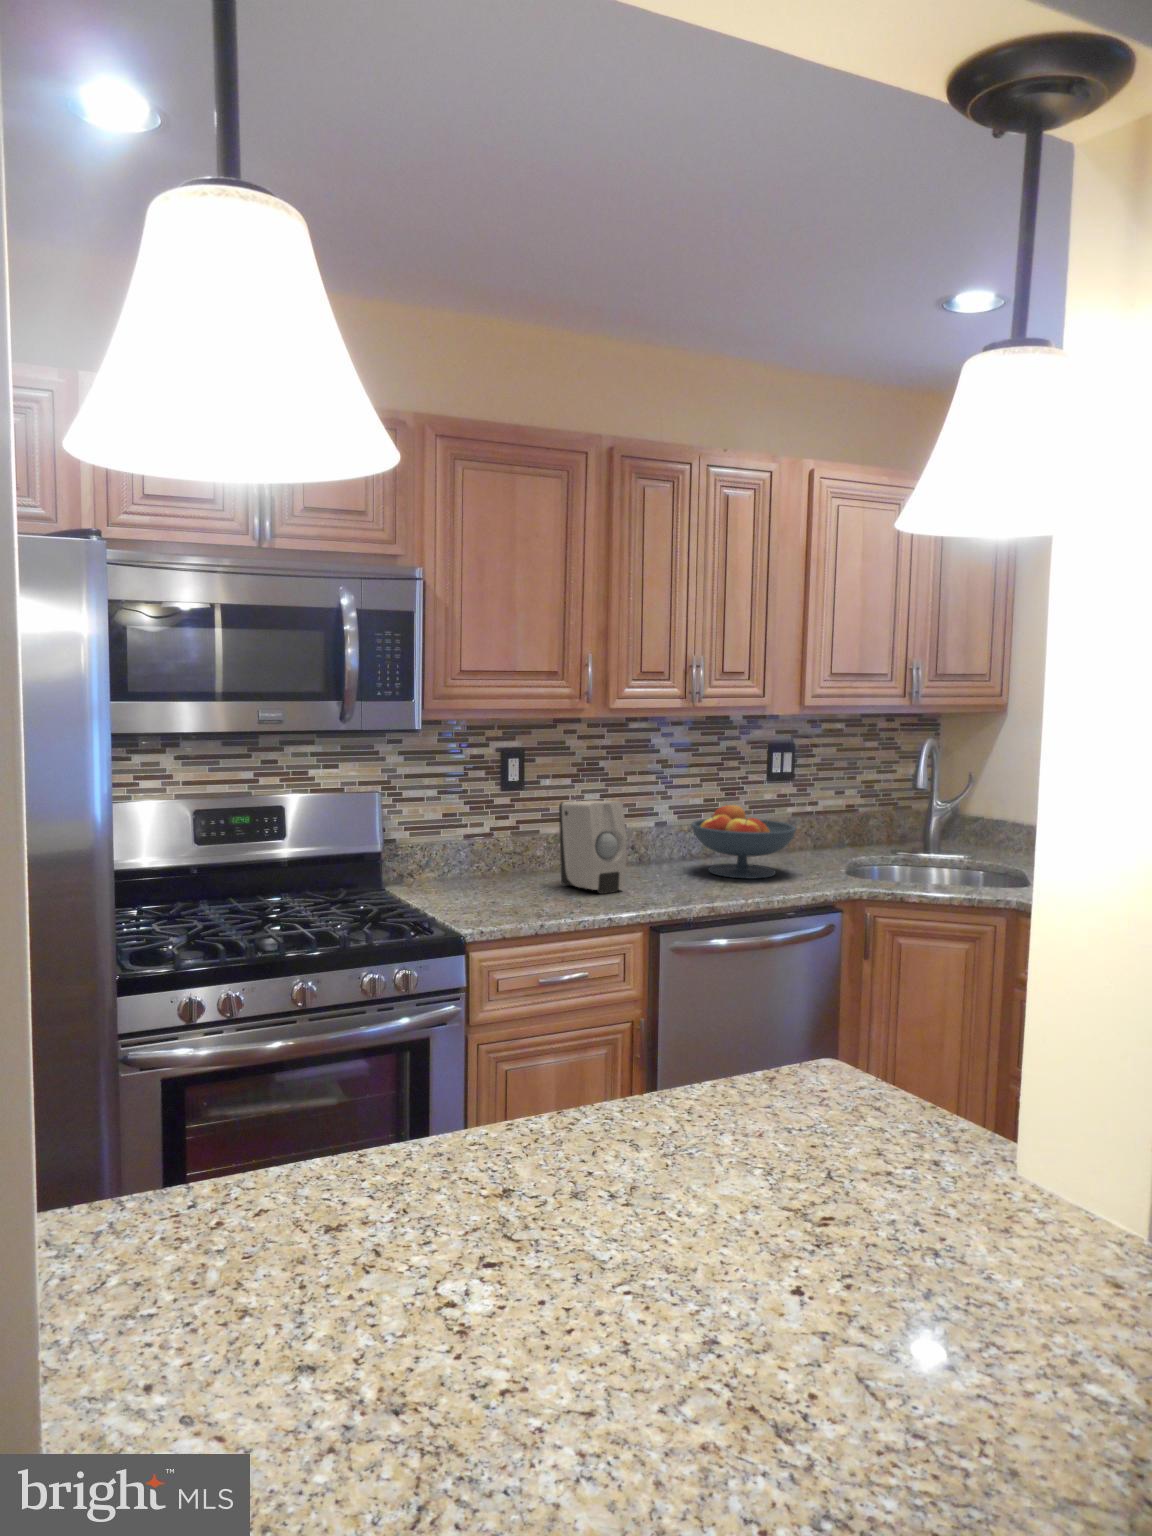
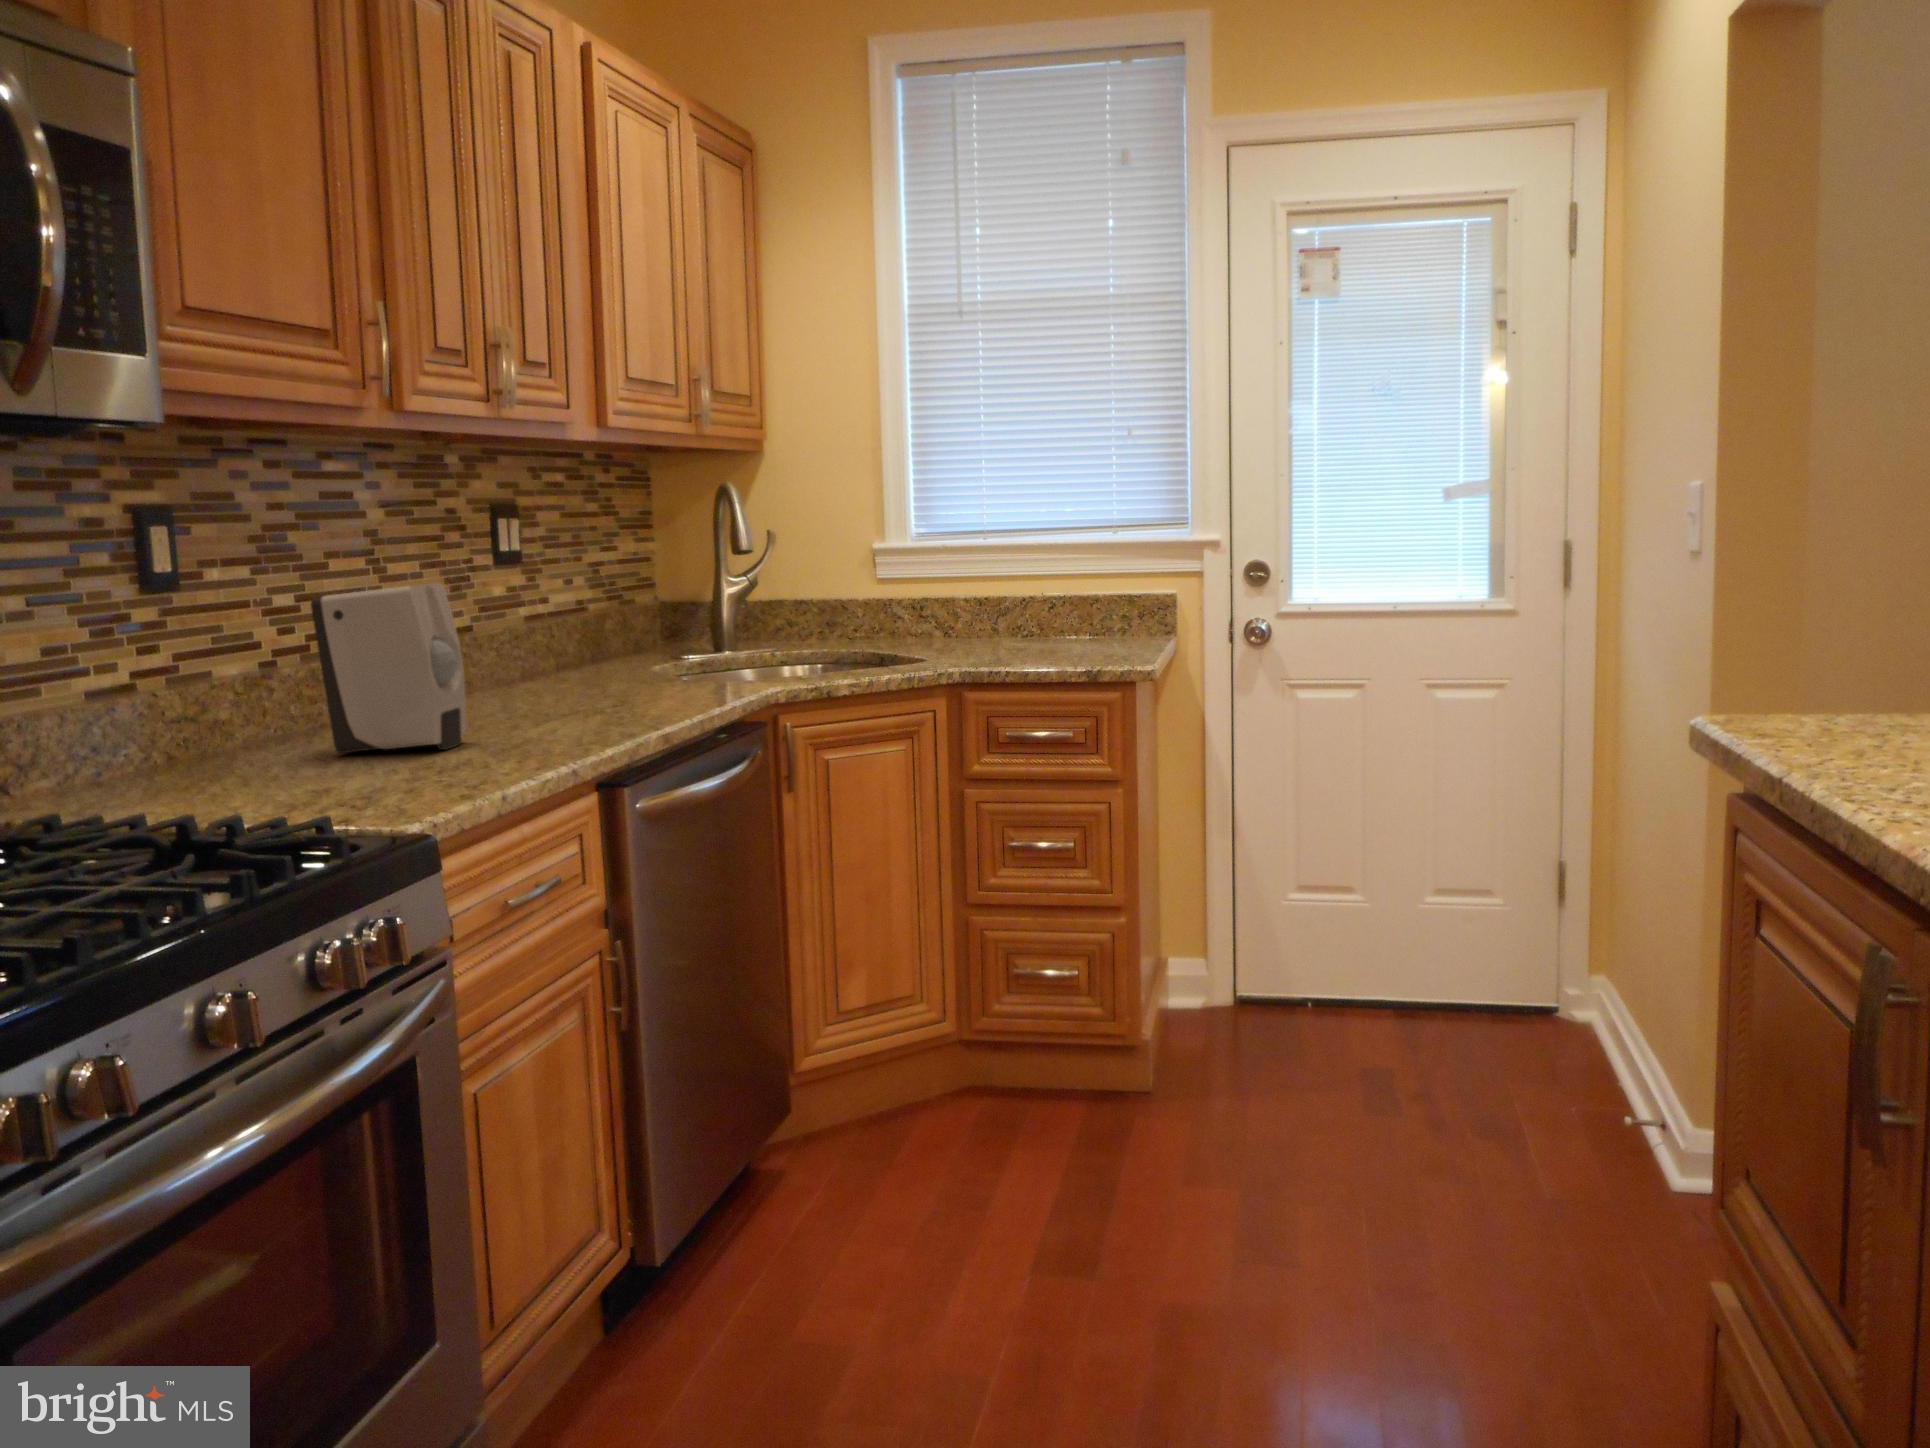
fruit bowl: present [691,805,796,879] -> none [459,596,638,707]

